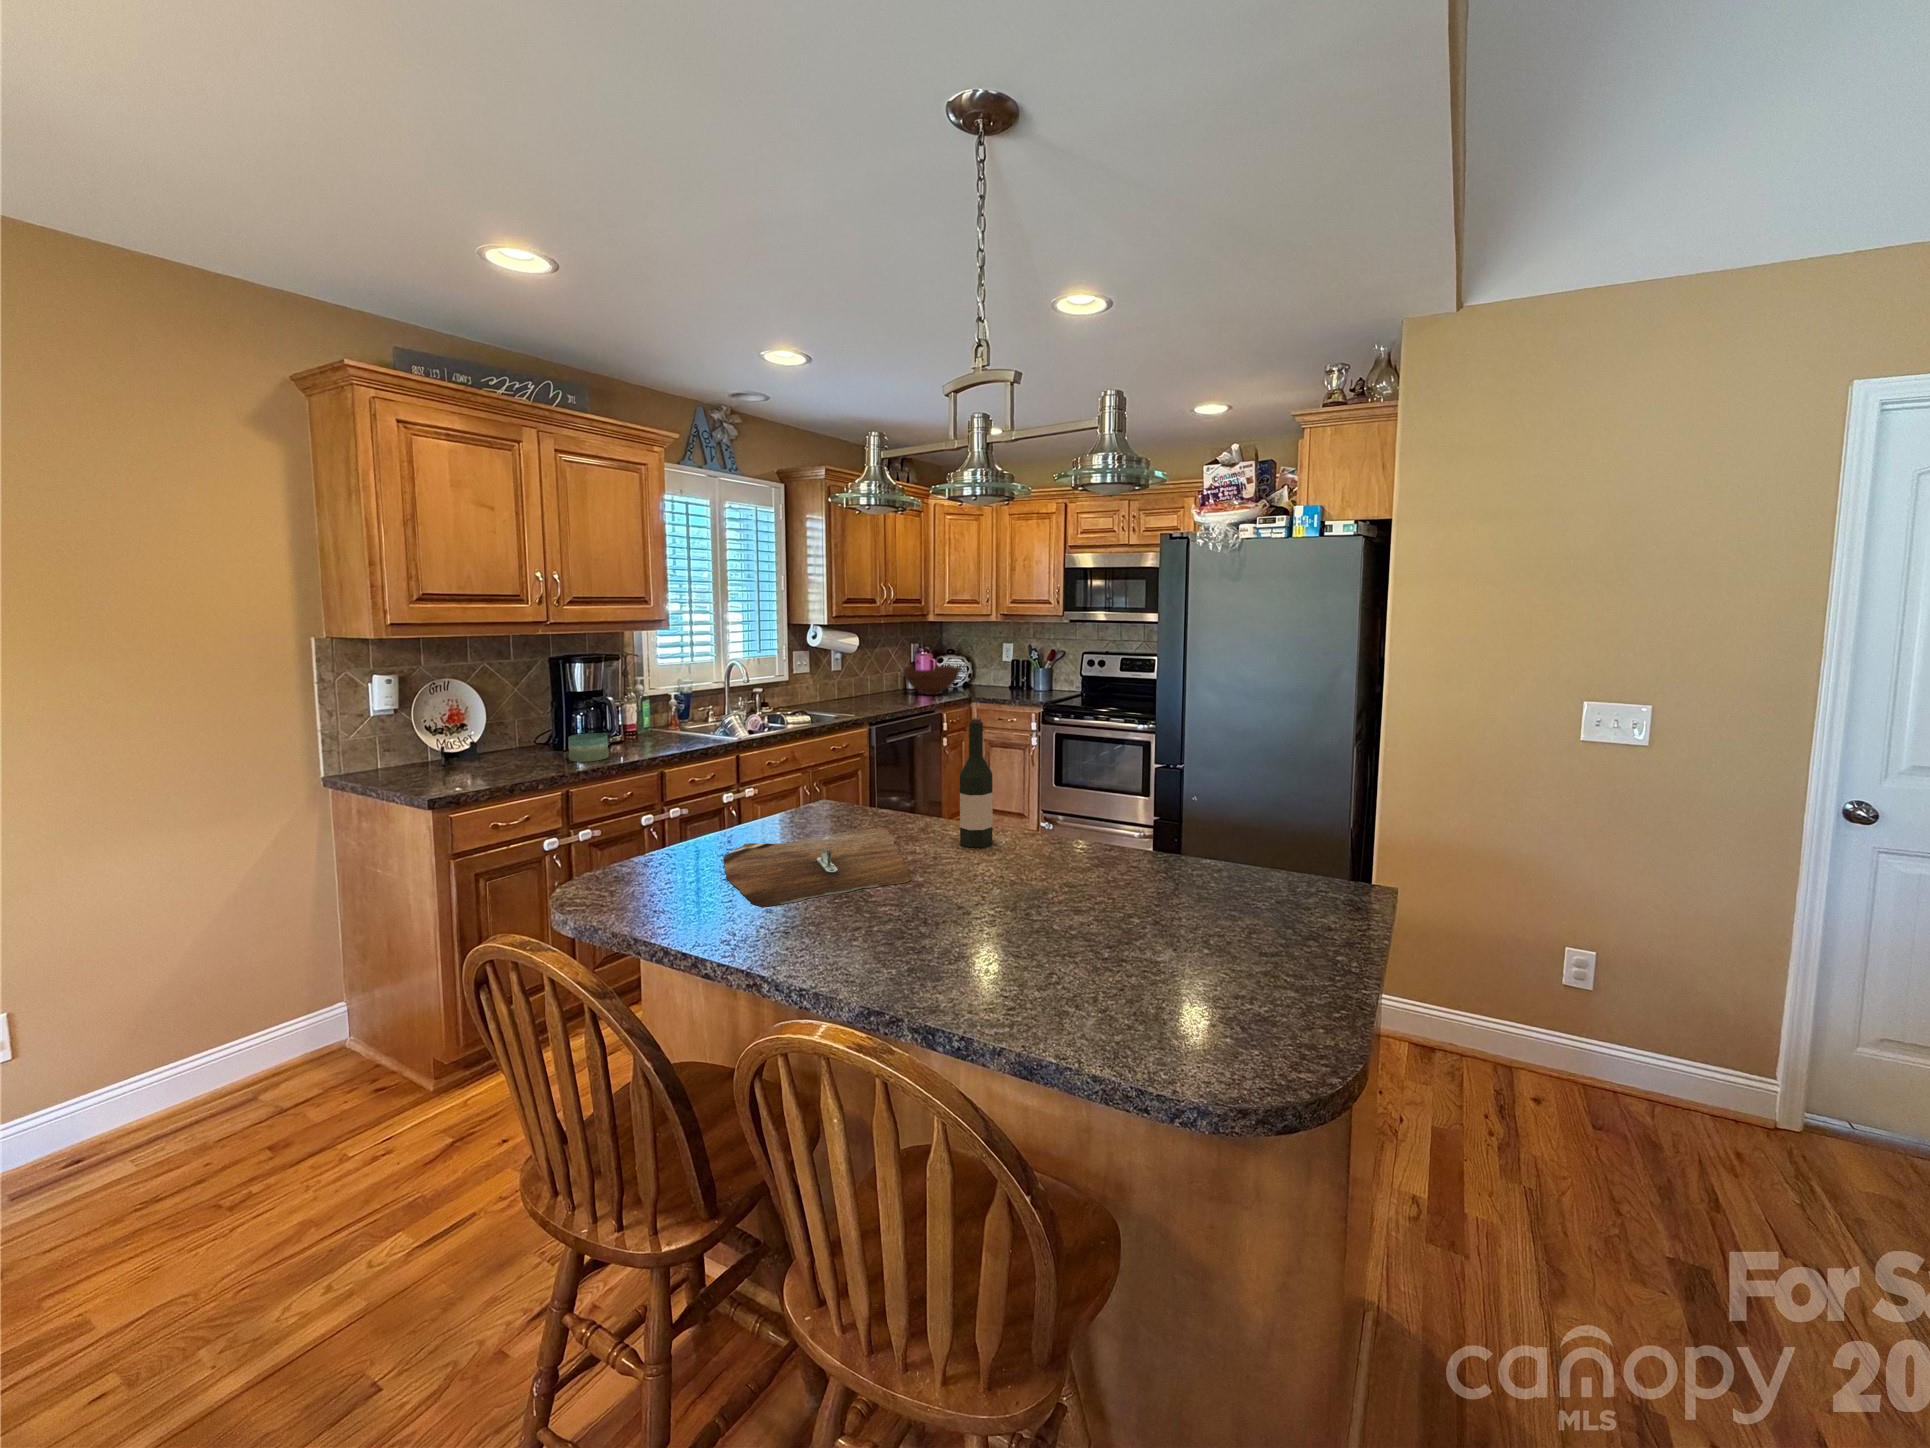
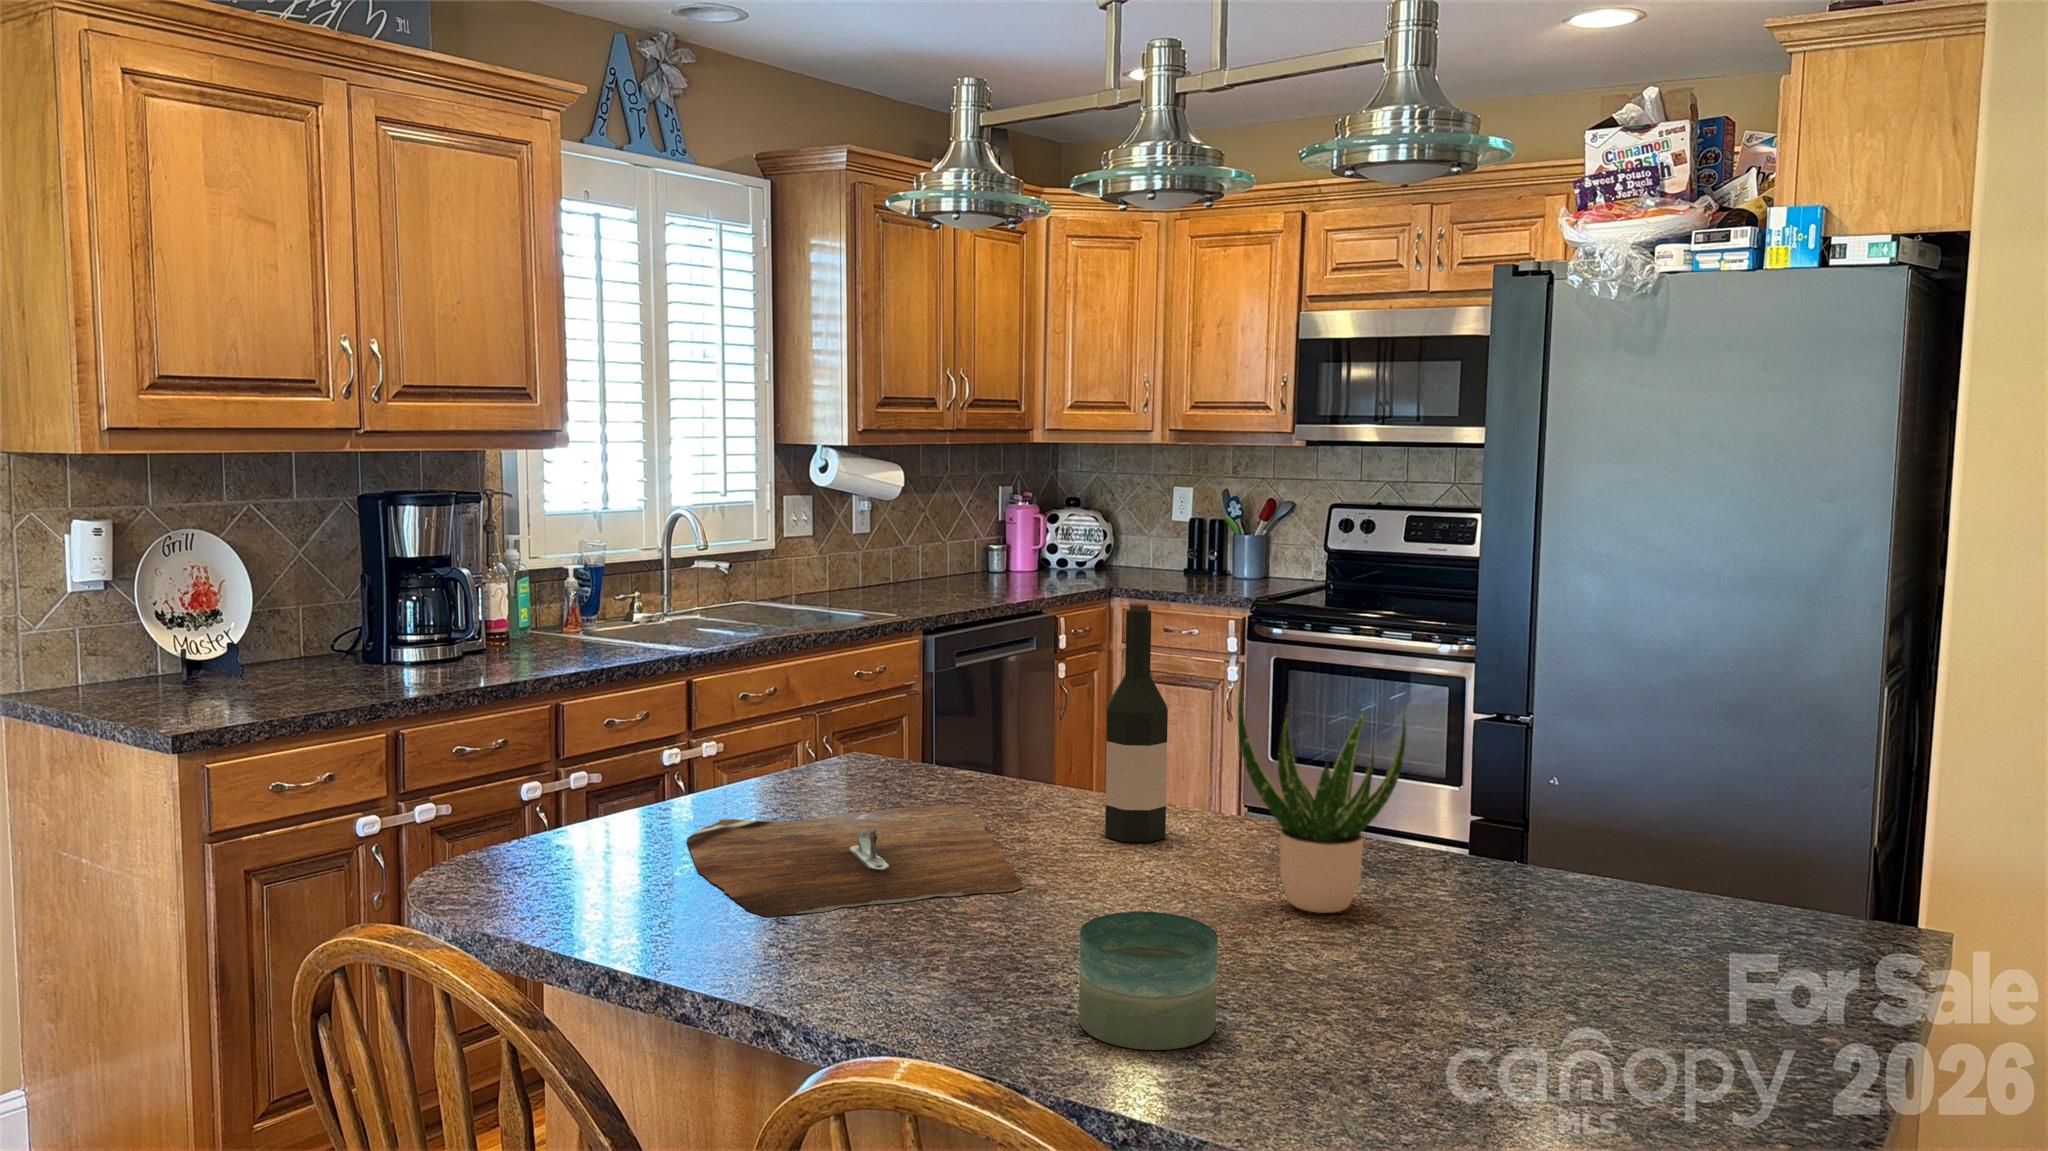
fruit bowl: present [903,666,959,695] -> none [977,527,1086,583]
candle: present [568,733,608,762] -> present [1079,912,1218,1050]
potted plant: none [1028,761,1117,888] -> present [1237,680,1406,913]

